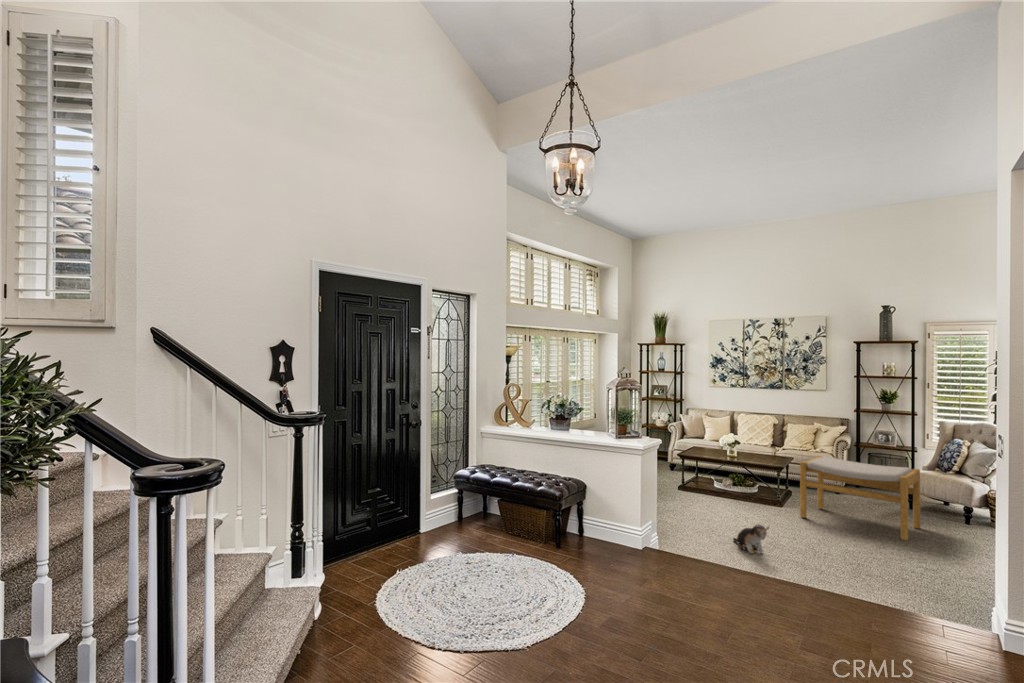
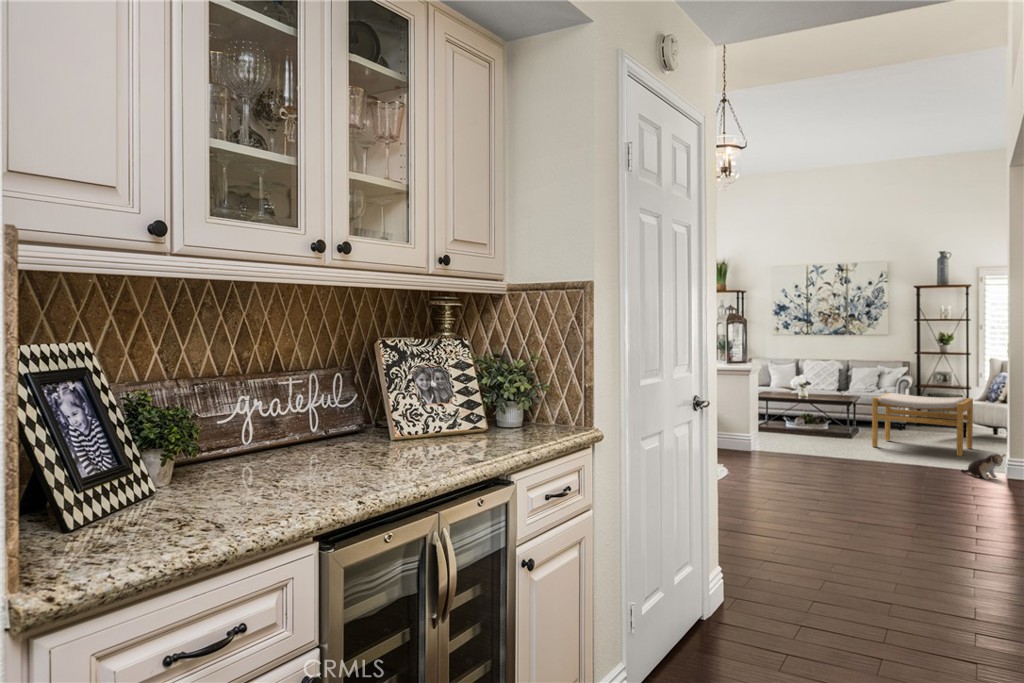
plush toy: present [733,524,769,554] -> present [961,453,1006,480]

